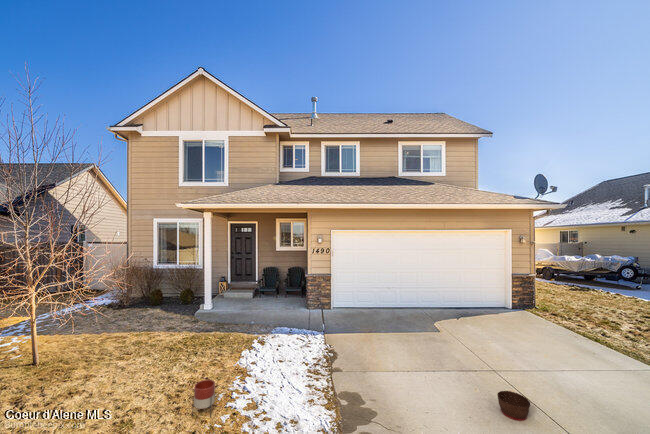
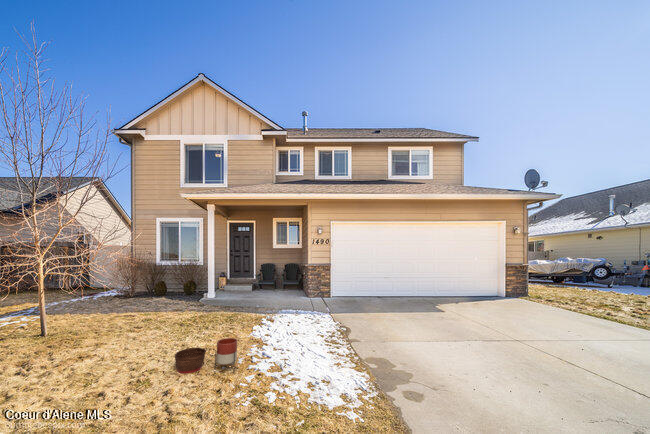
basket: present [497,391,530,421] -> present [175,348,206,373]

